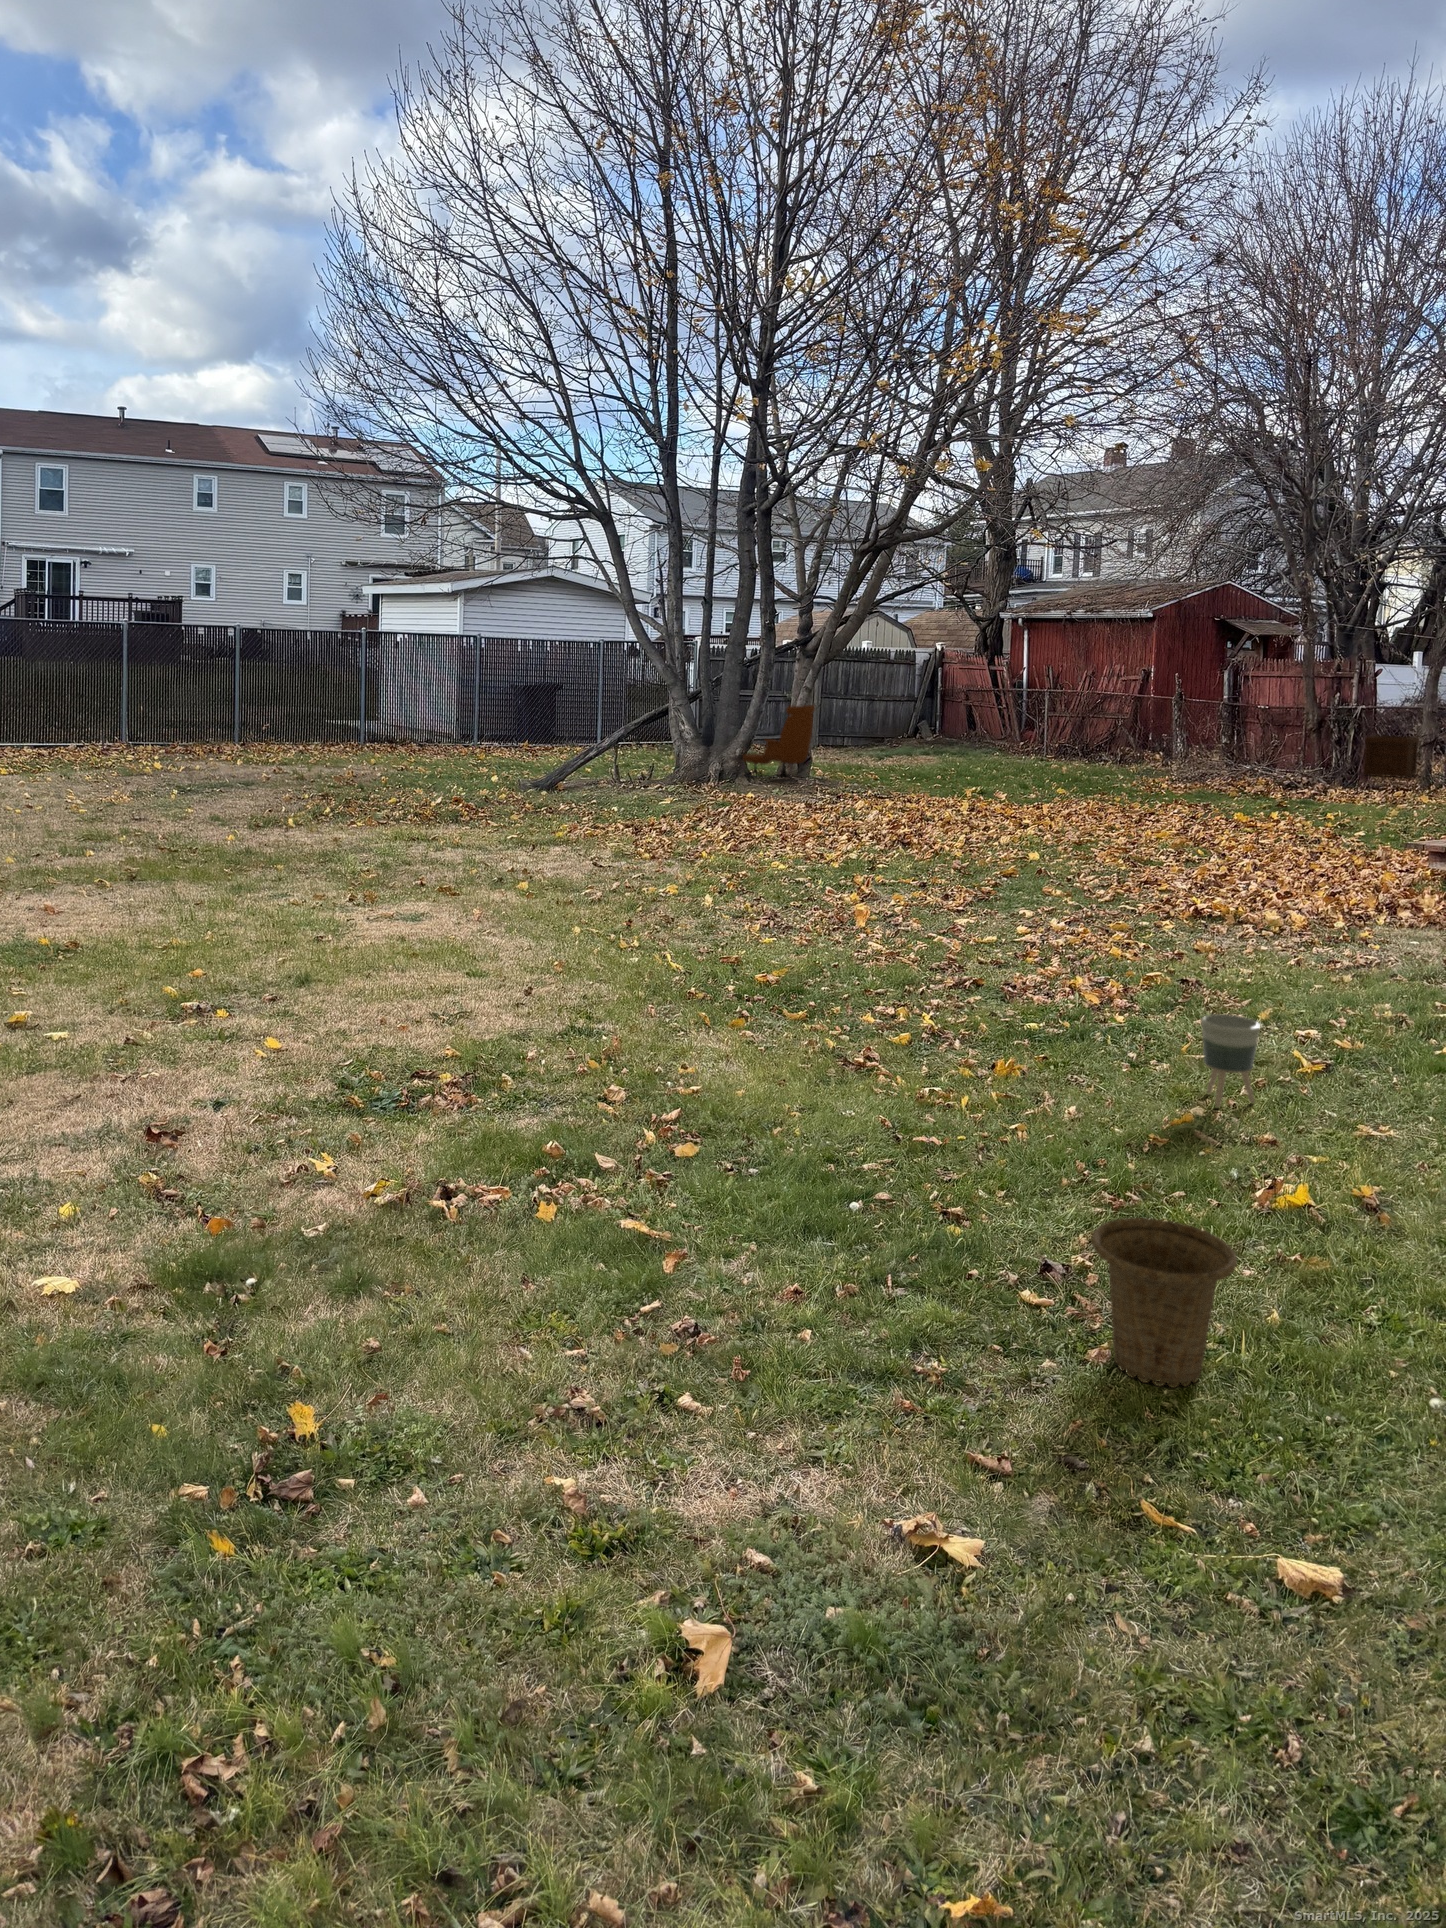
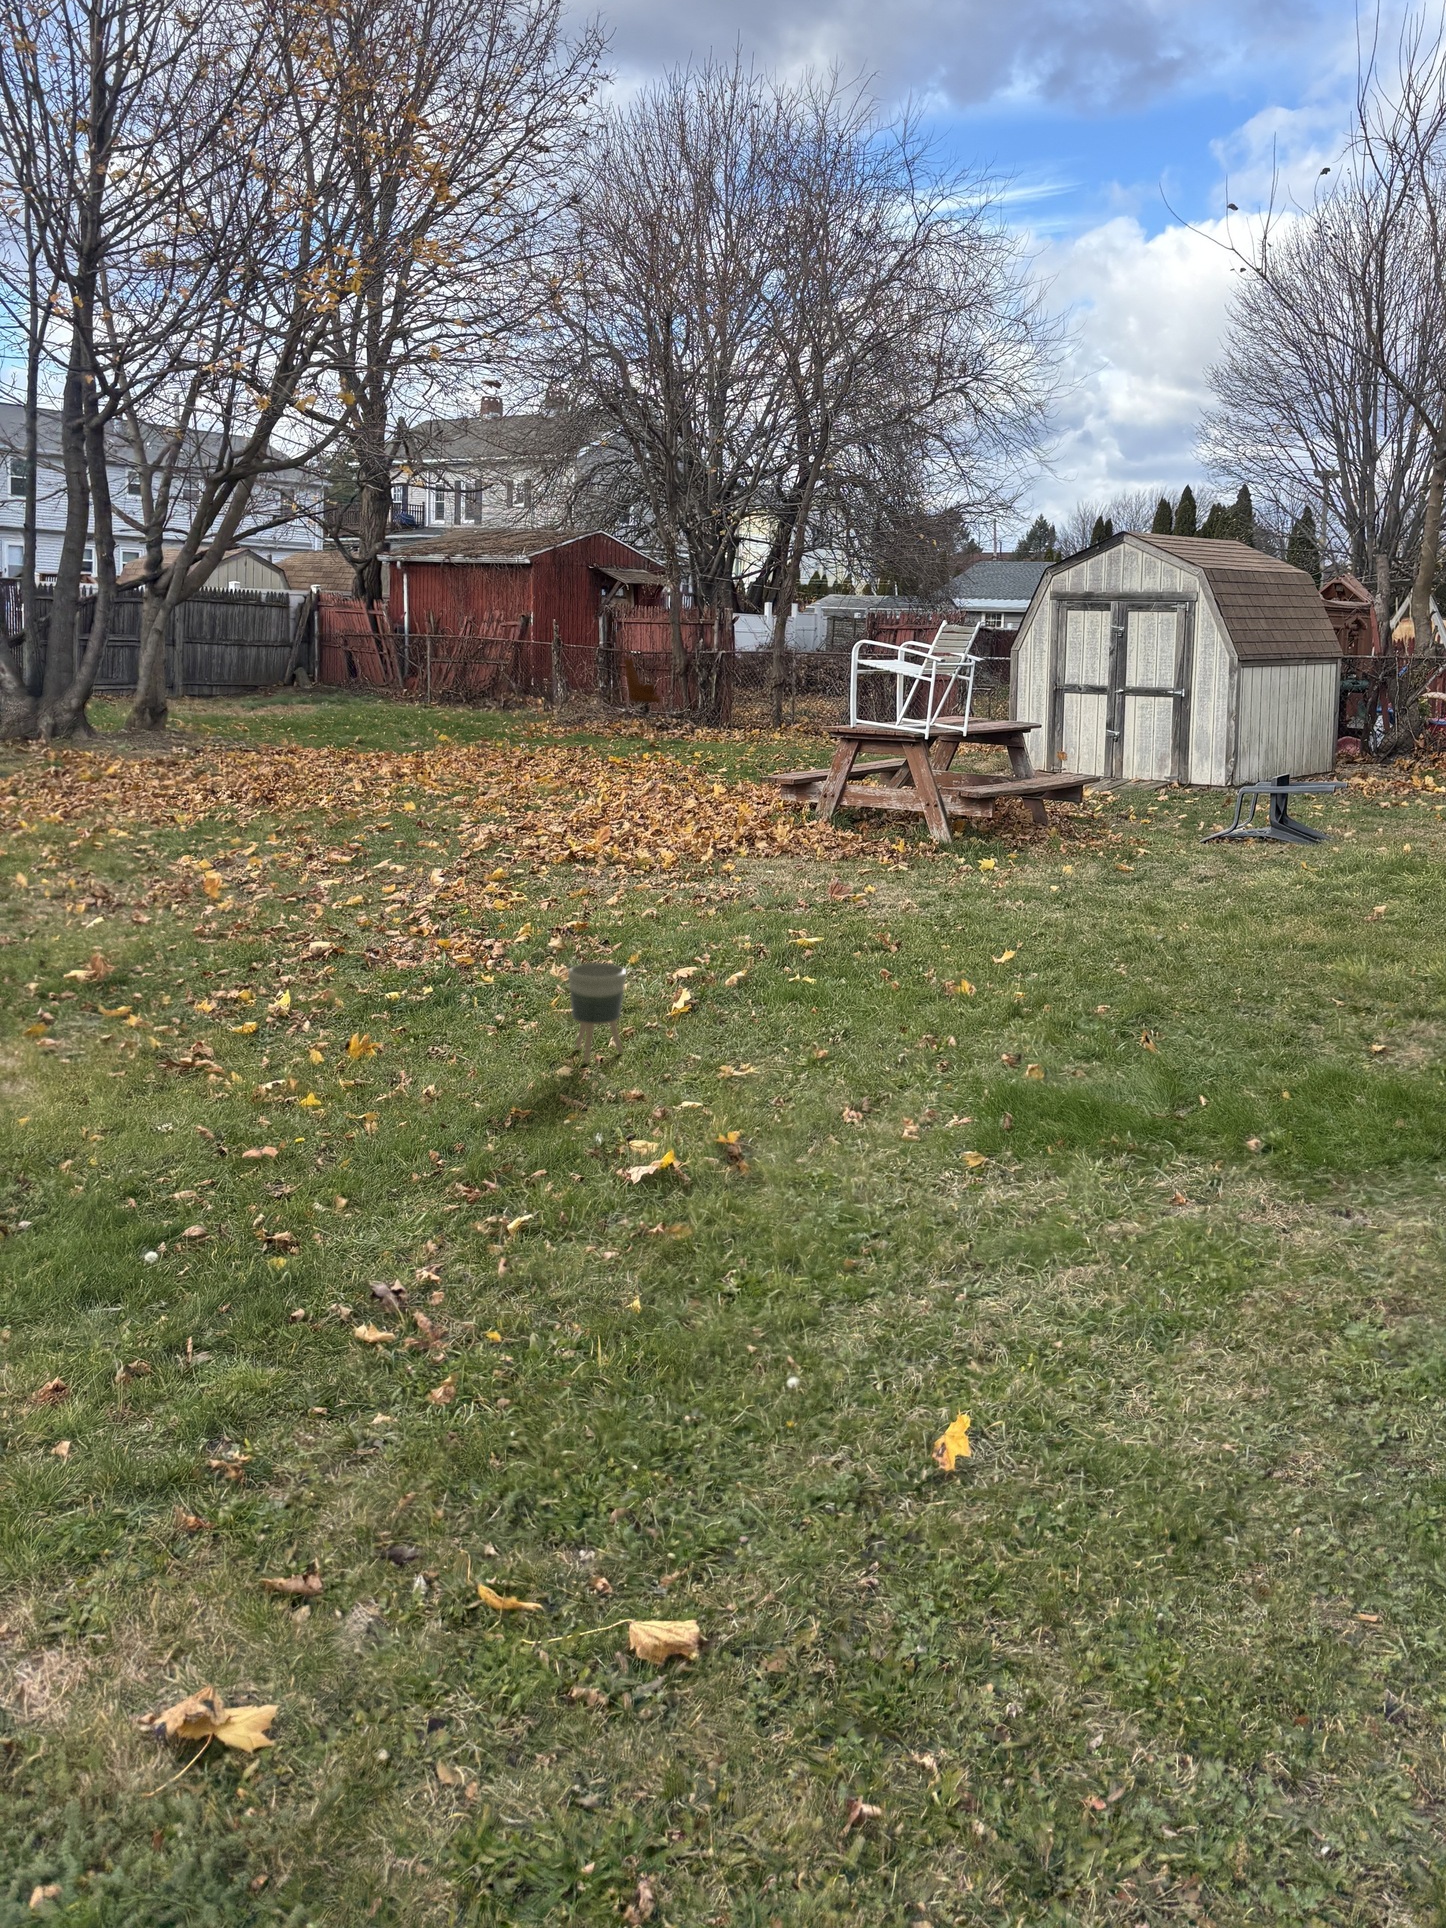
lounge chair: present [743,705,815,779] -> present [624,659,683,717]
wooden crate: present [1363,735,1419,778] -> none [725,681,771,722]
basket: present [1092,1218,1237,1388] -> none [433,1211,594,1408]

